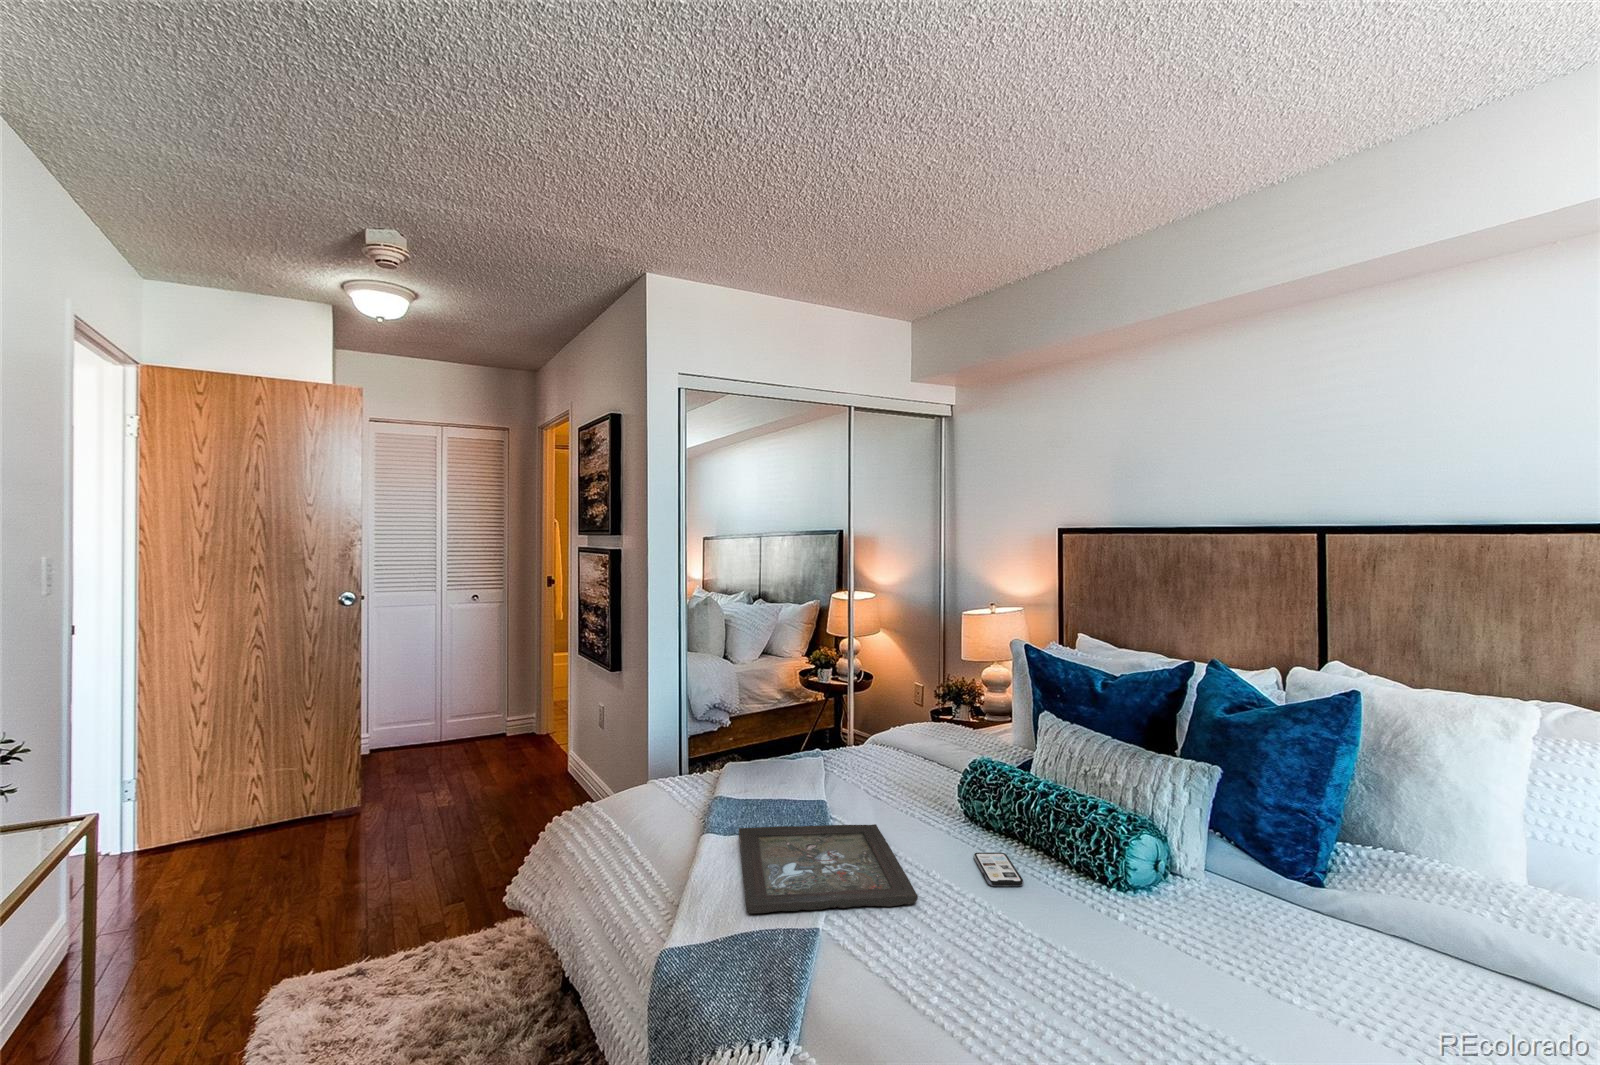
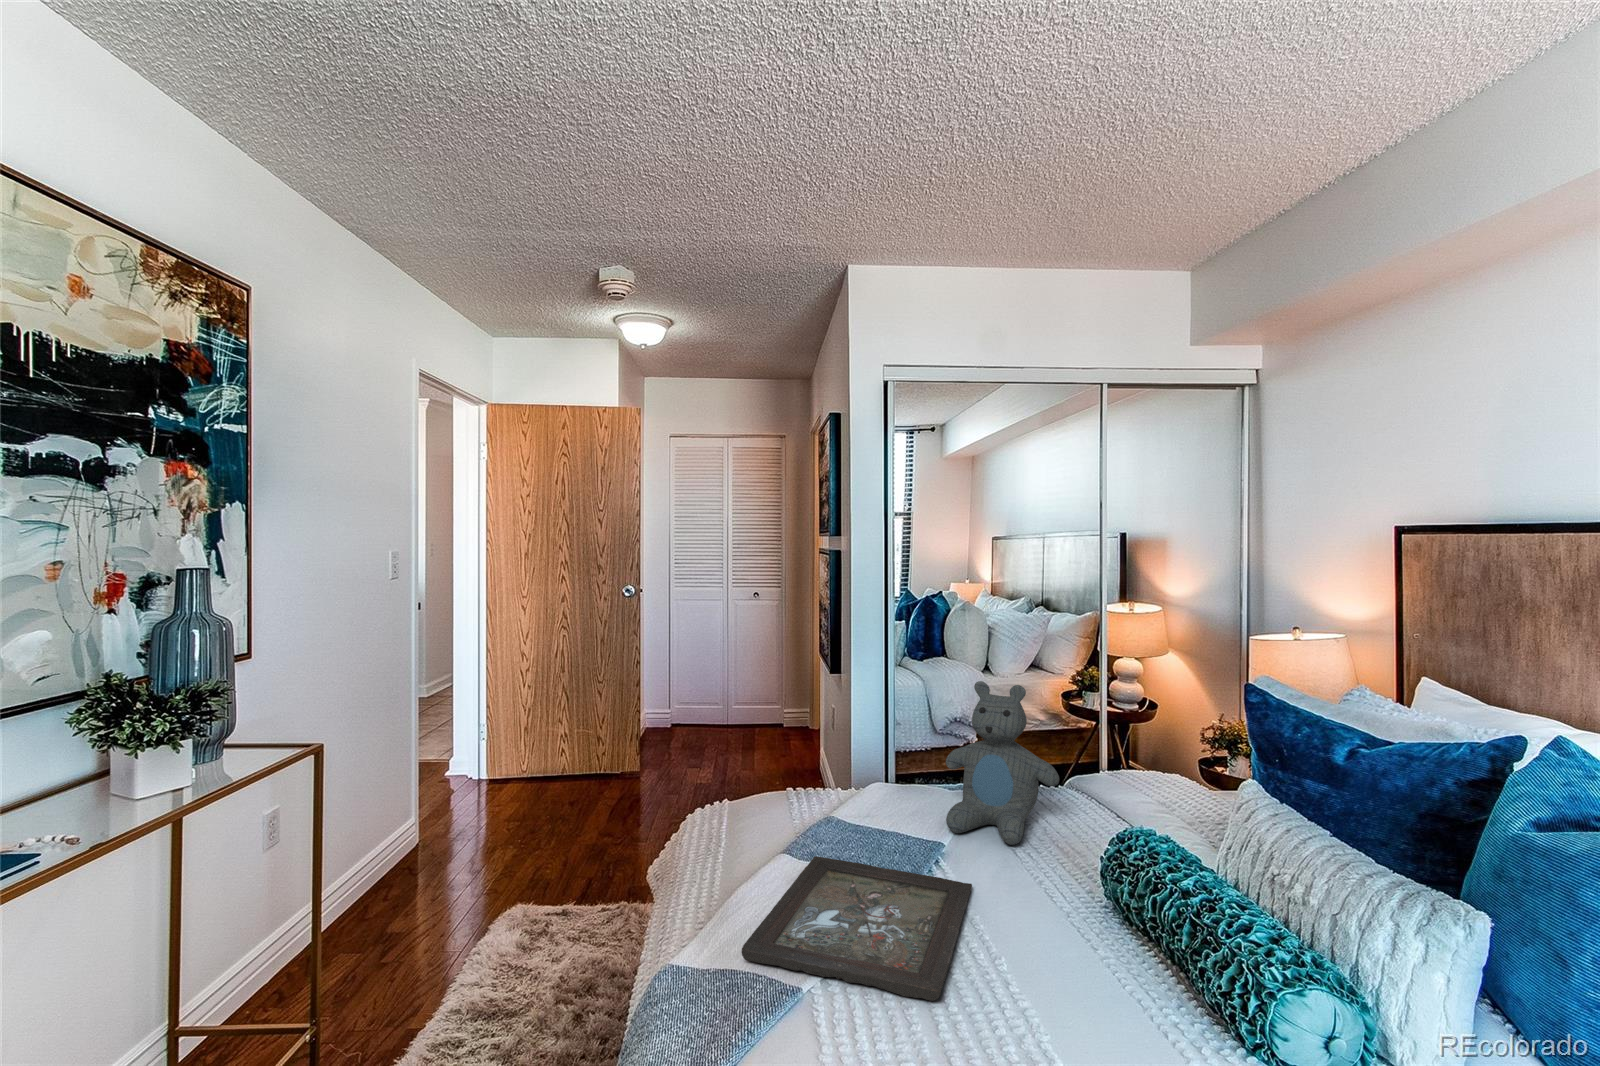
teddy bear: none [808,662,904,794] -> present [946,681,1059,845]
smartphone: present [974,853,1024,886] -> none [1056,952,1114,1017]

